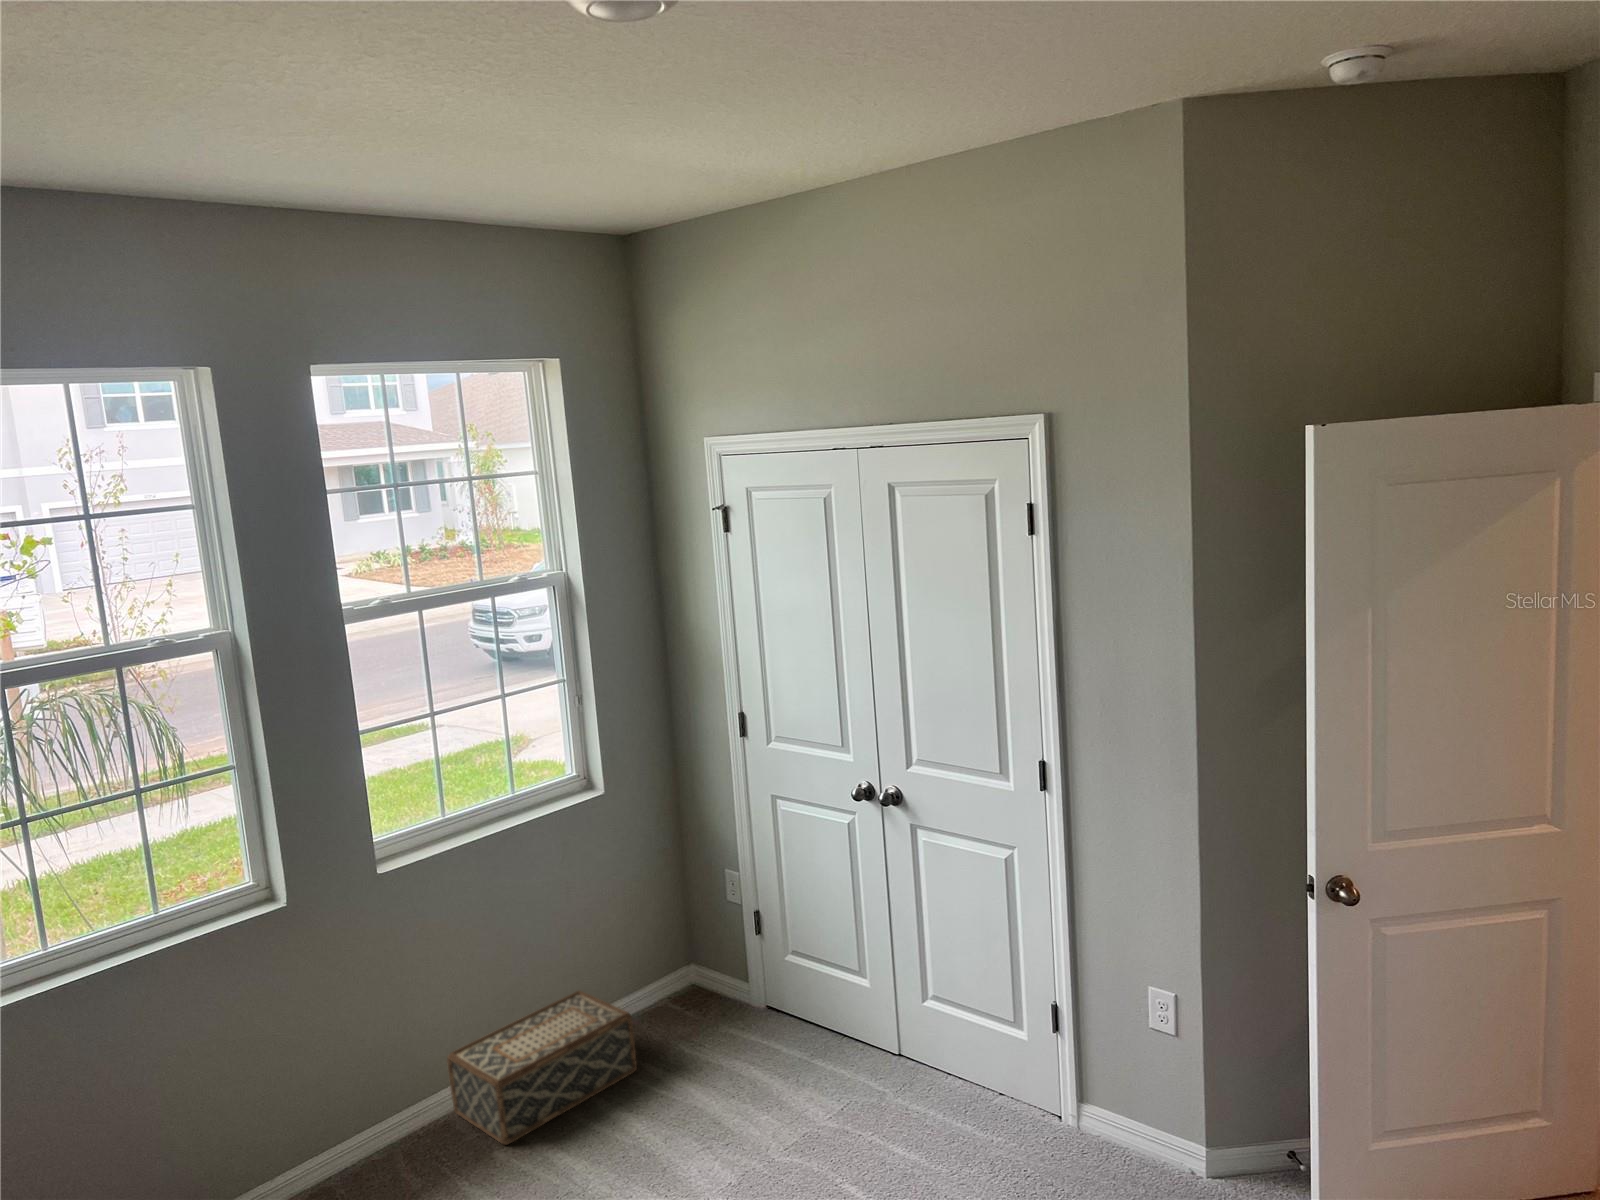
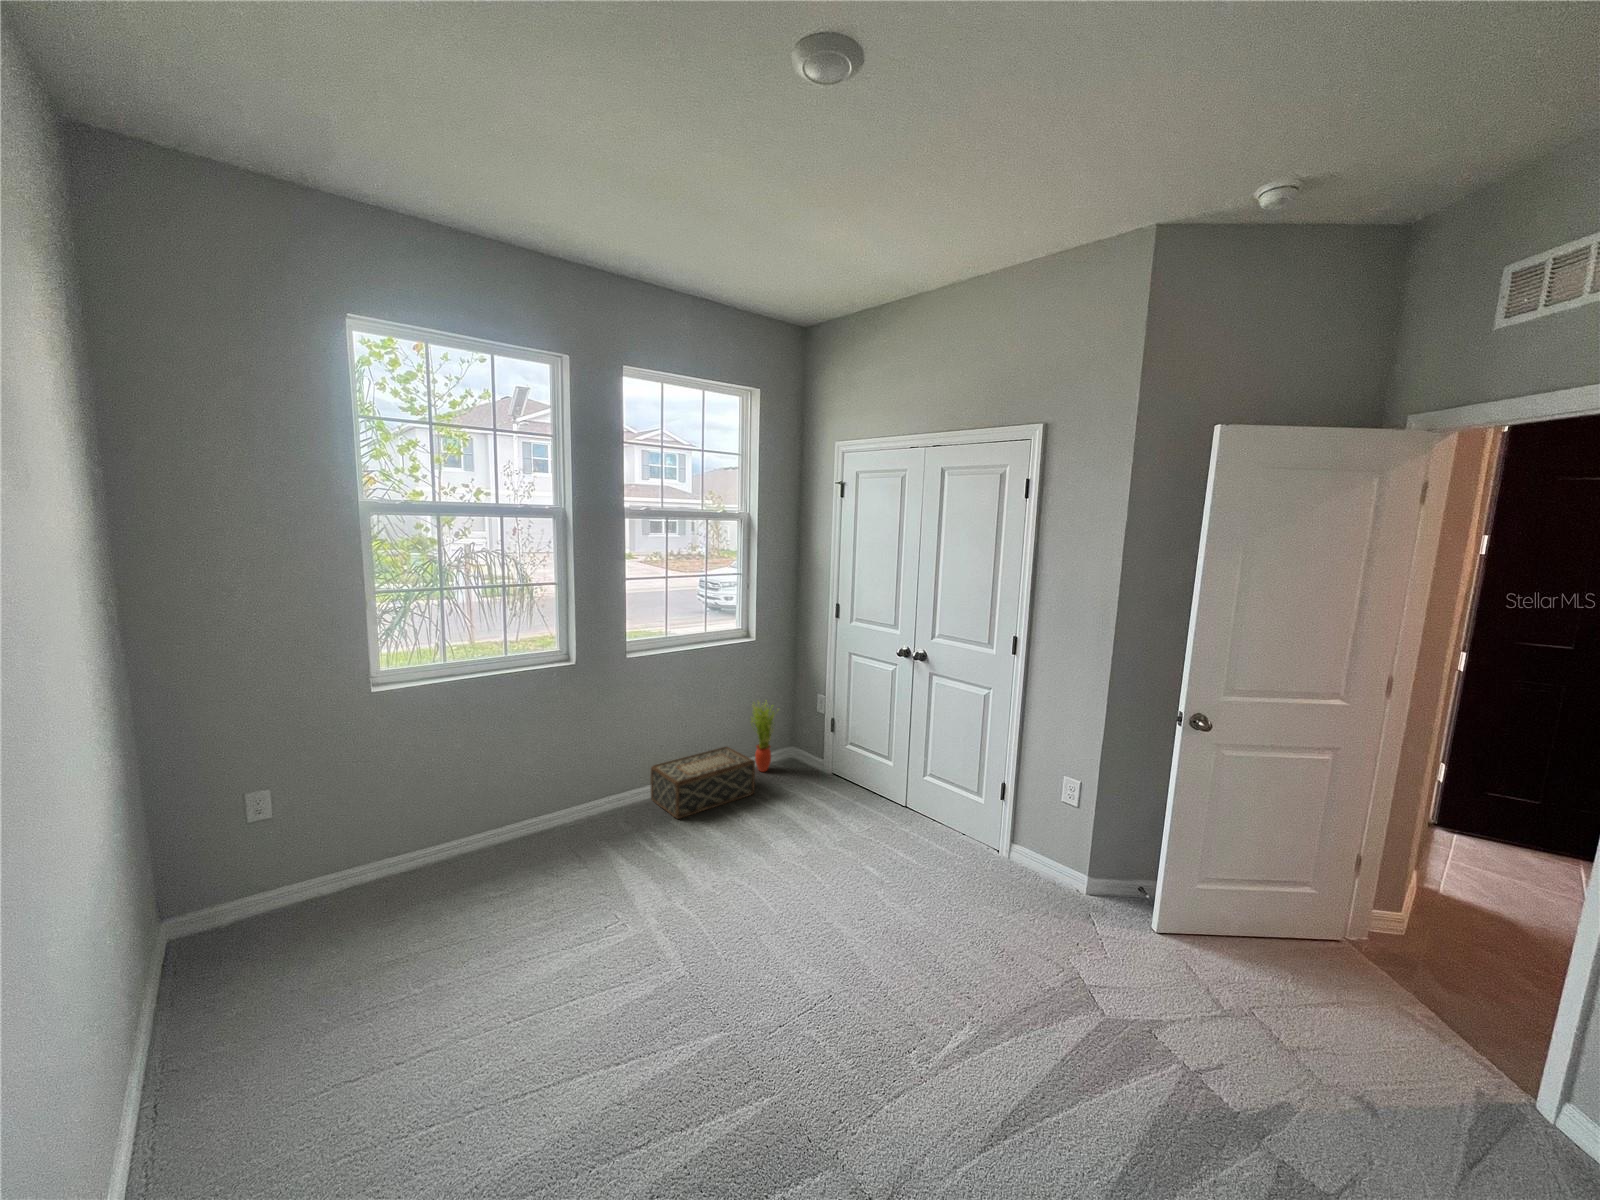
potted plant: none [614,895,665,1021] -> present [751,702,774,772]

